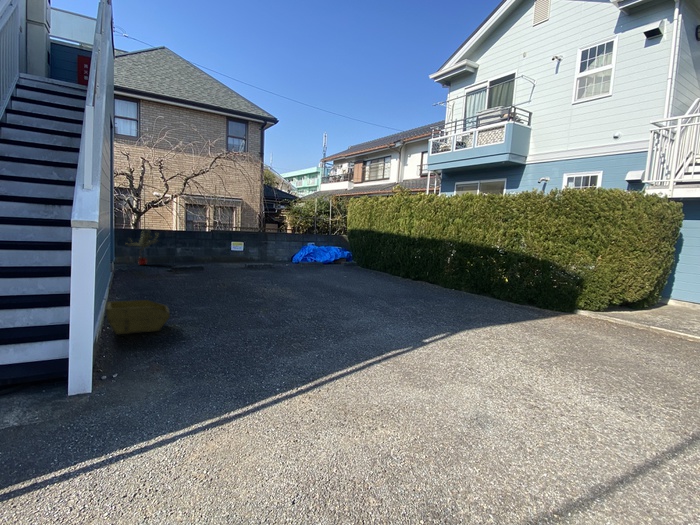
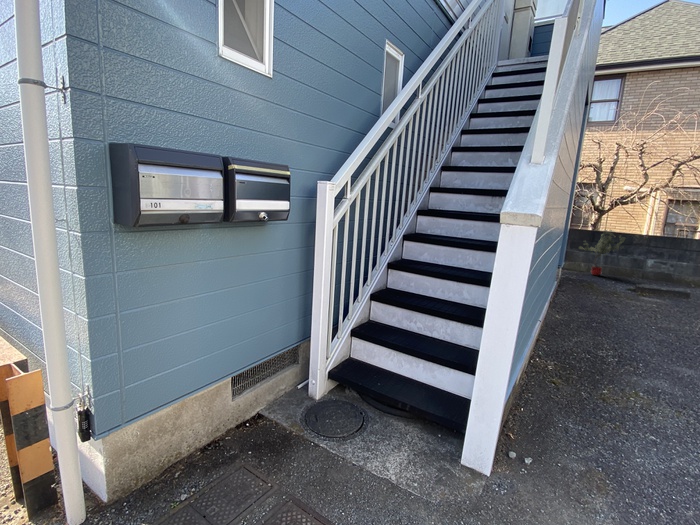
storage bin: present [106,300,170,335] -> none [537,325,633,393]

